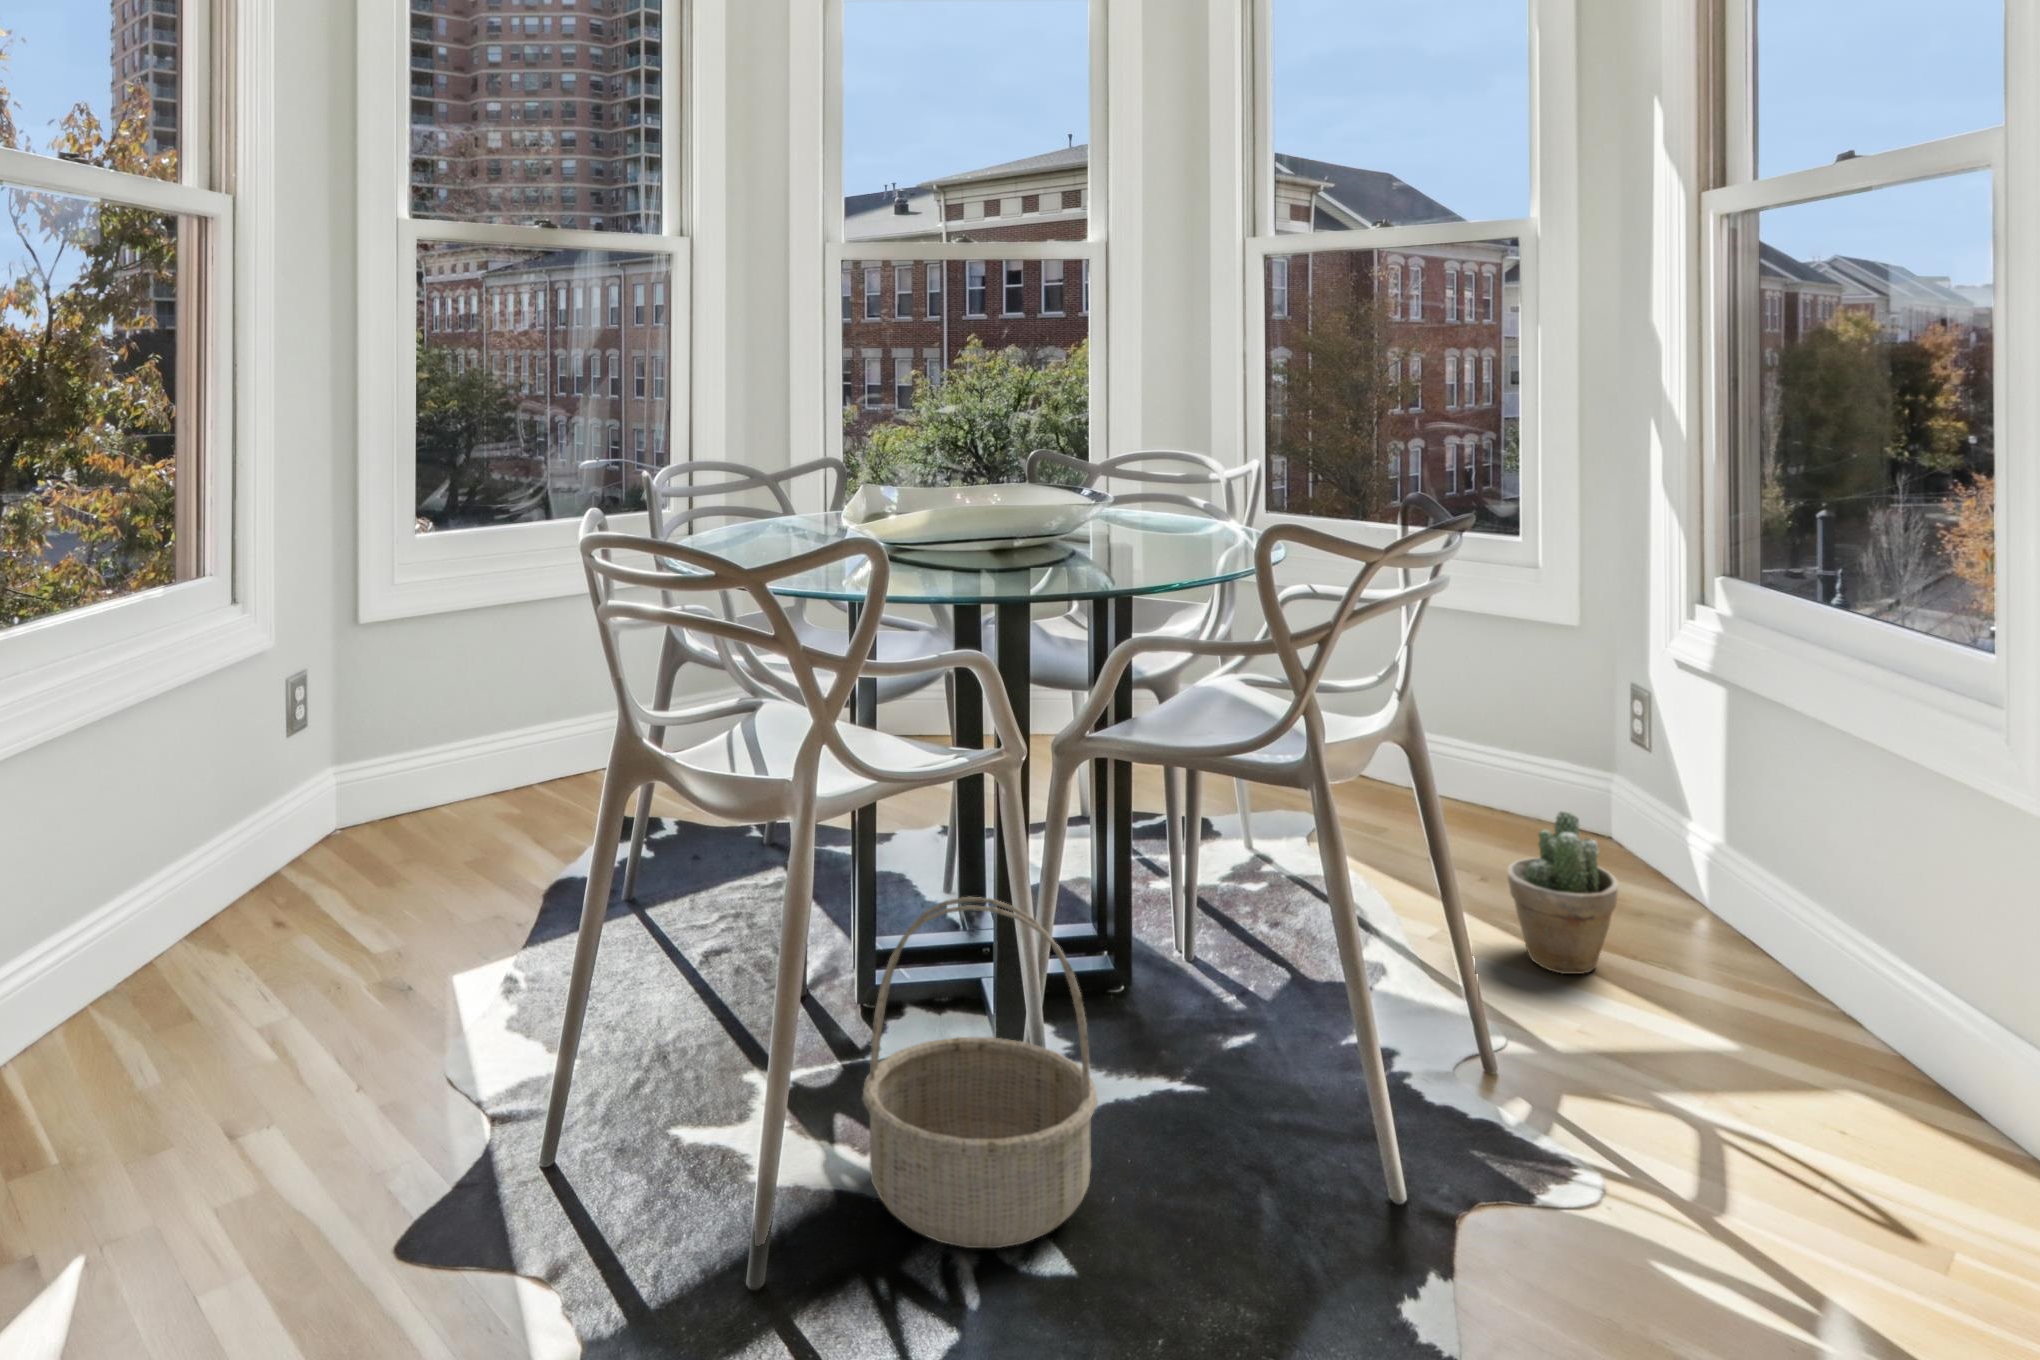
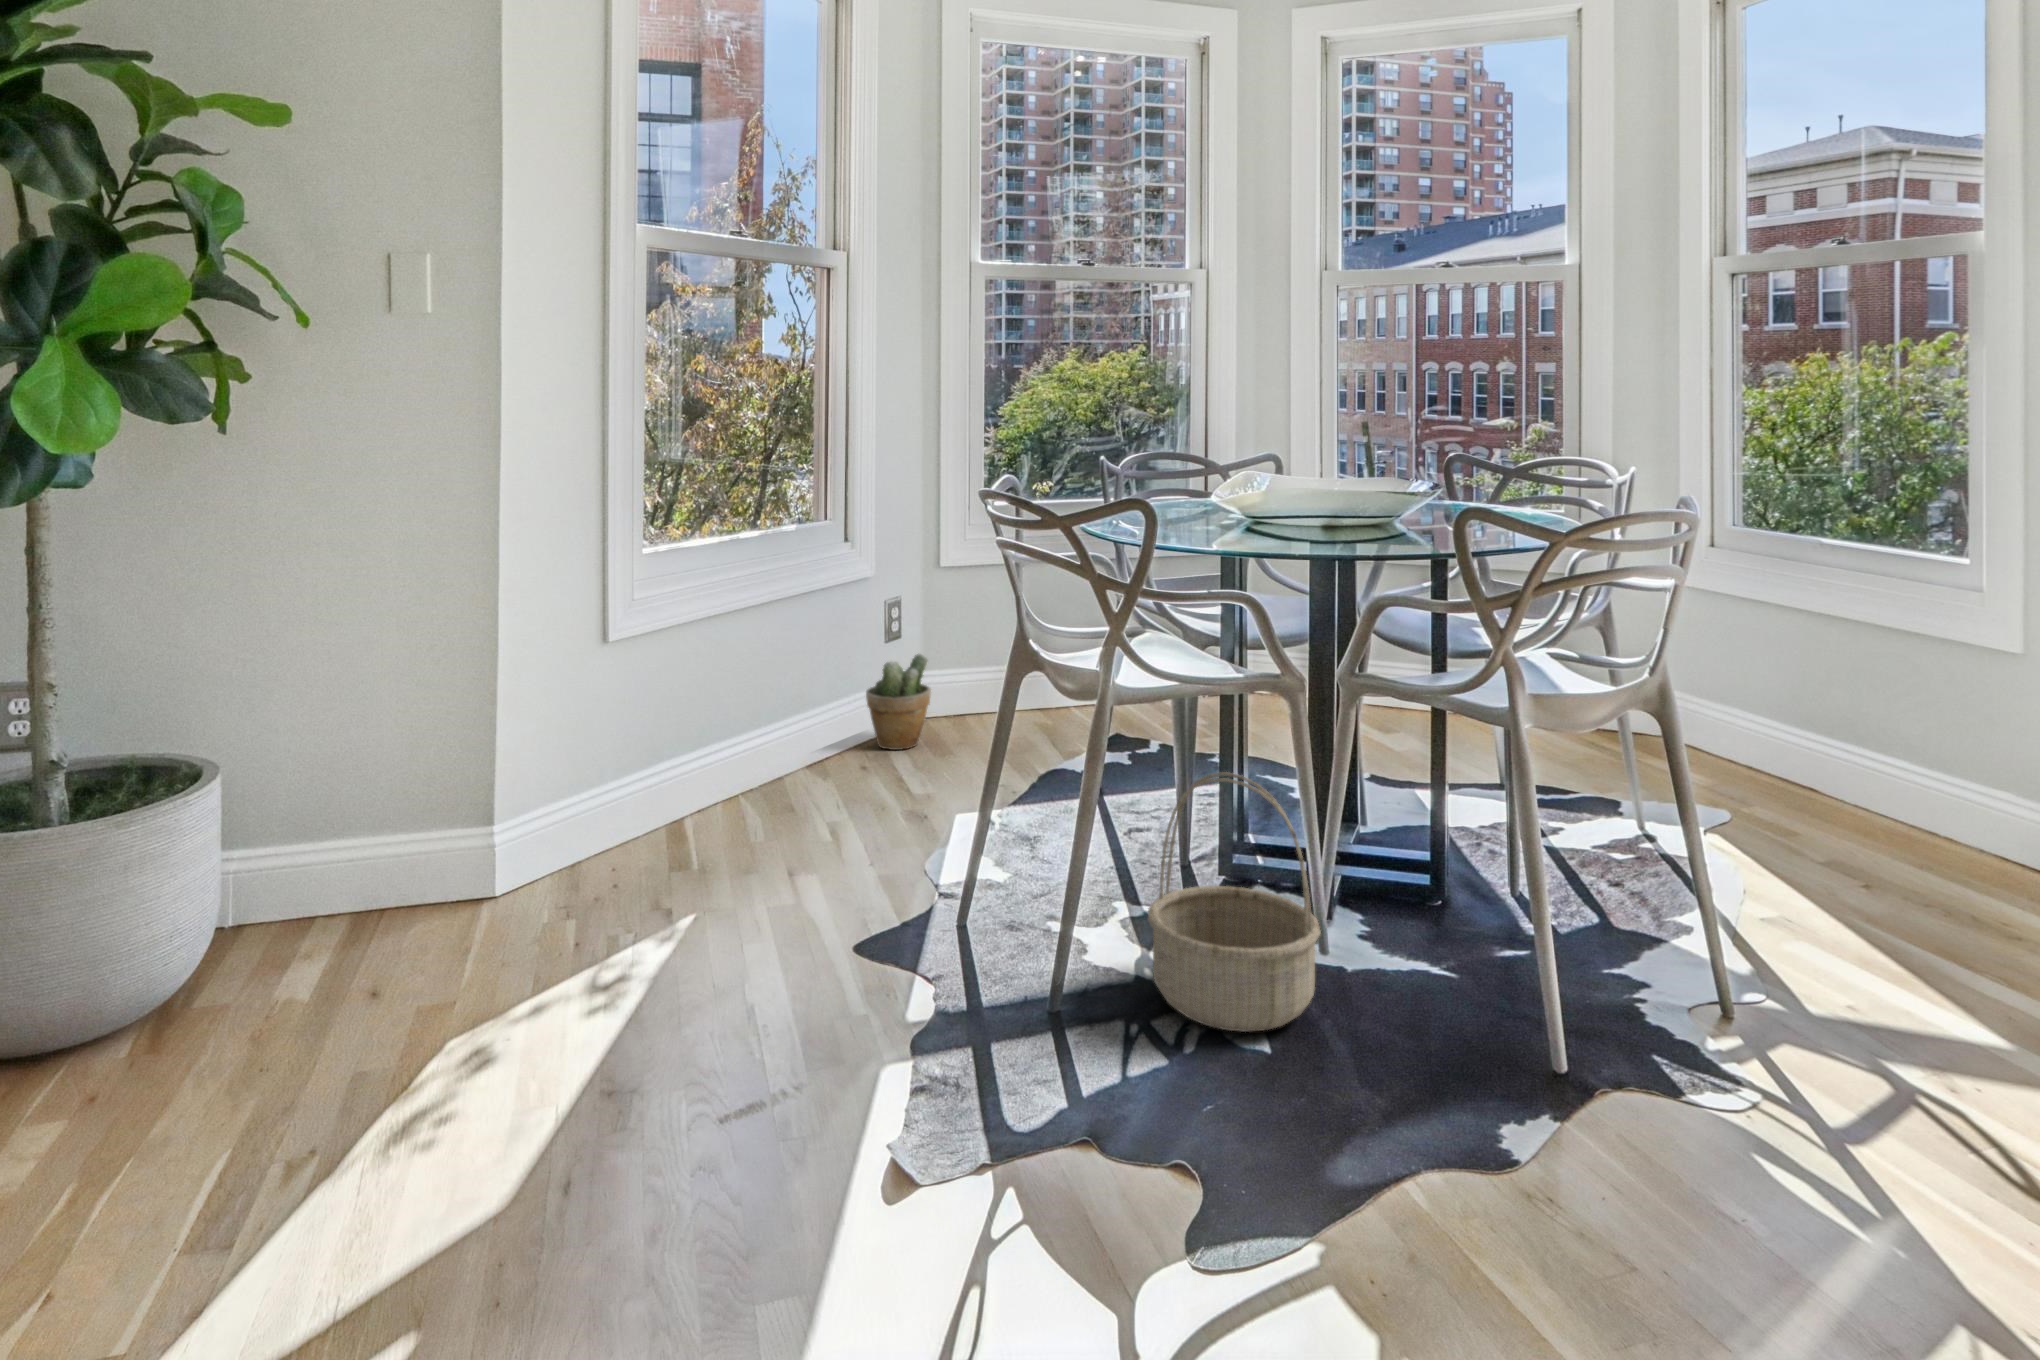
potted plant: present [1507,811,1618,974] -> present [866,654,931,750]

